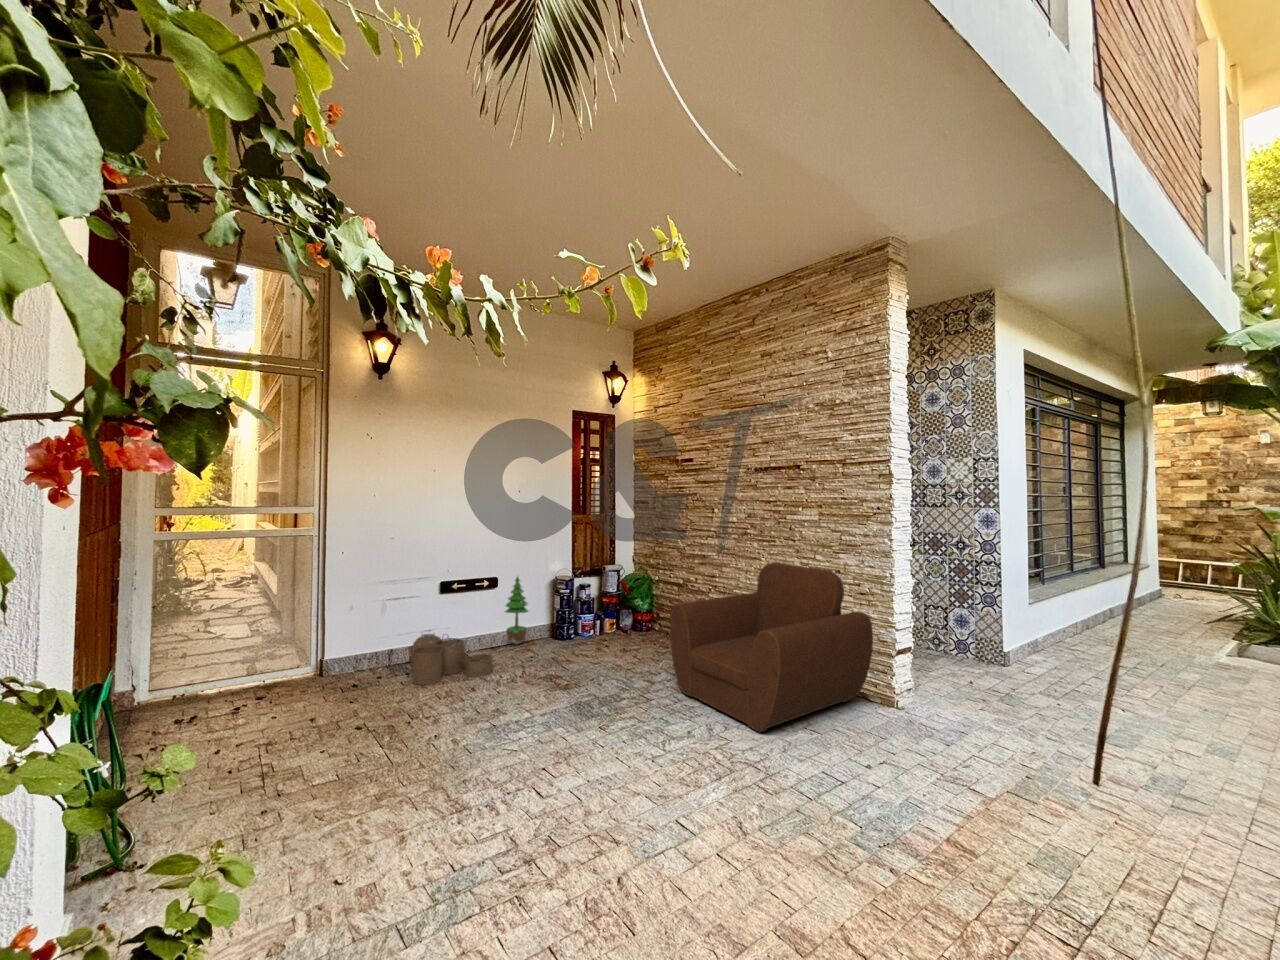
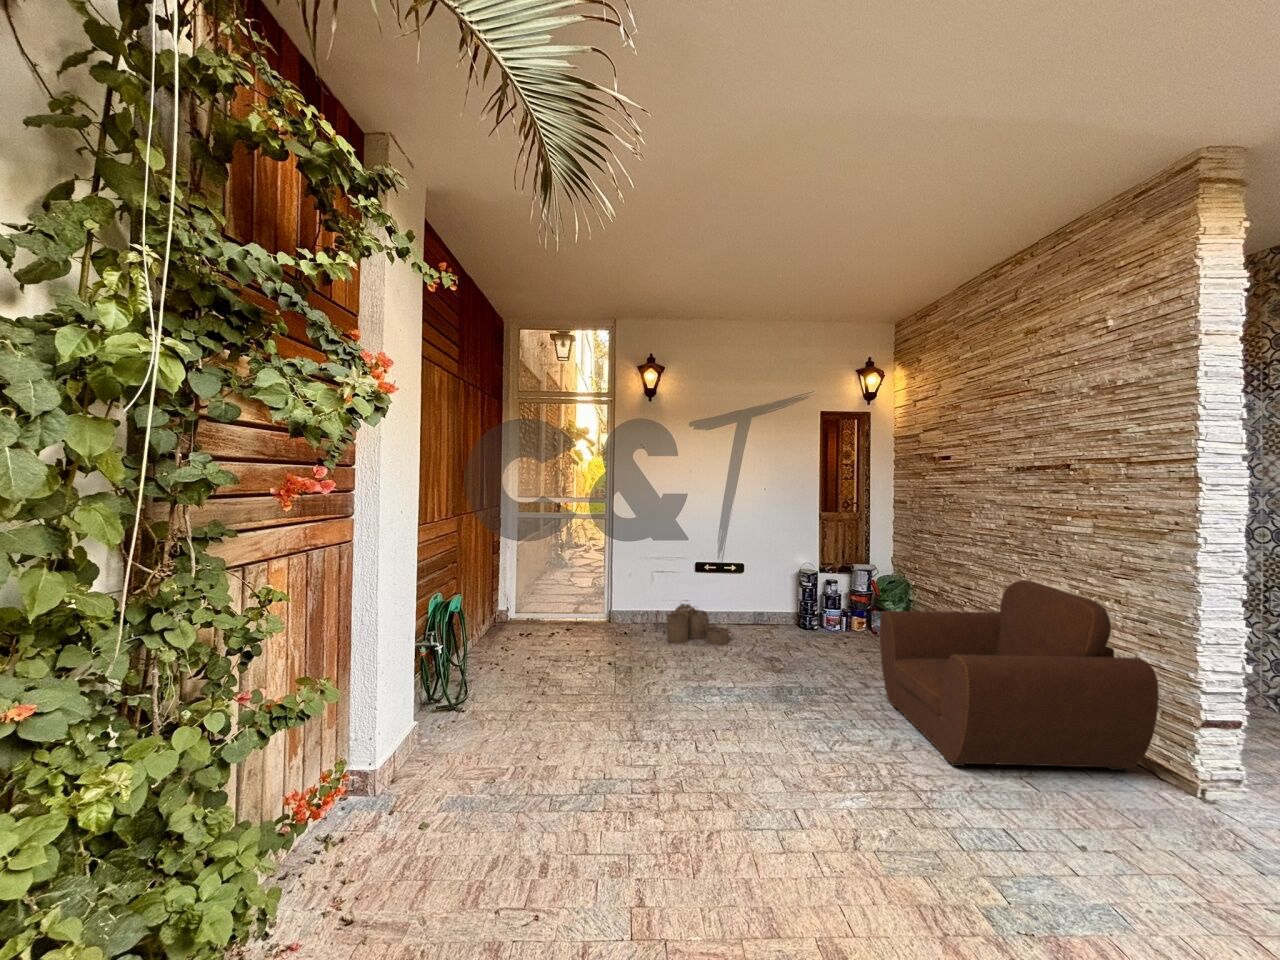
potted tree: present [505,576,528,645] -> none [750,564,772,625]

